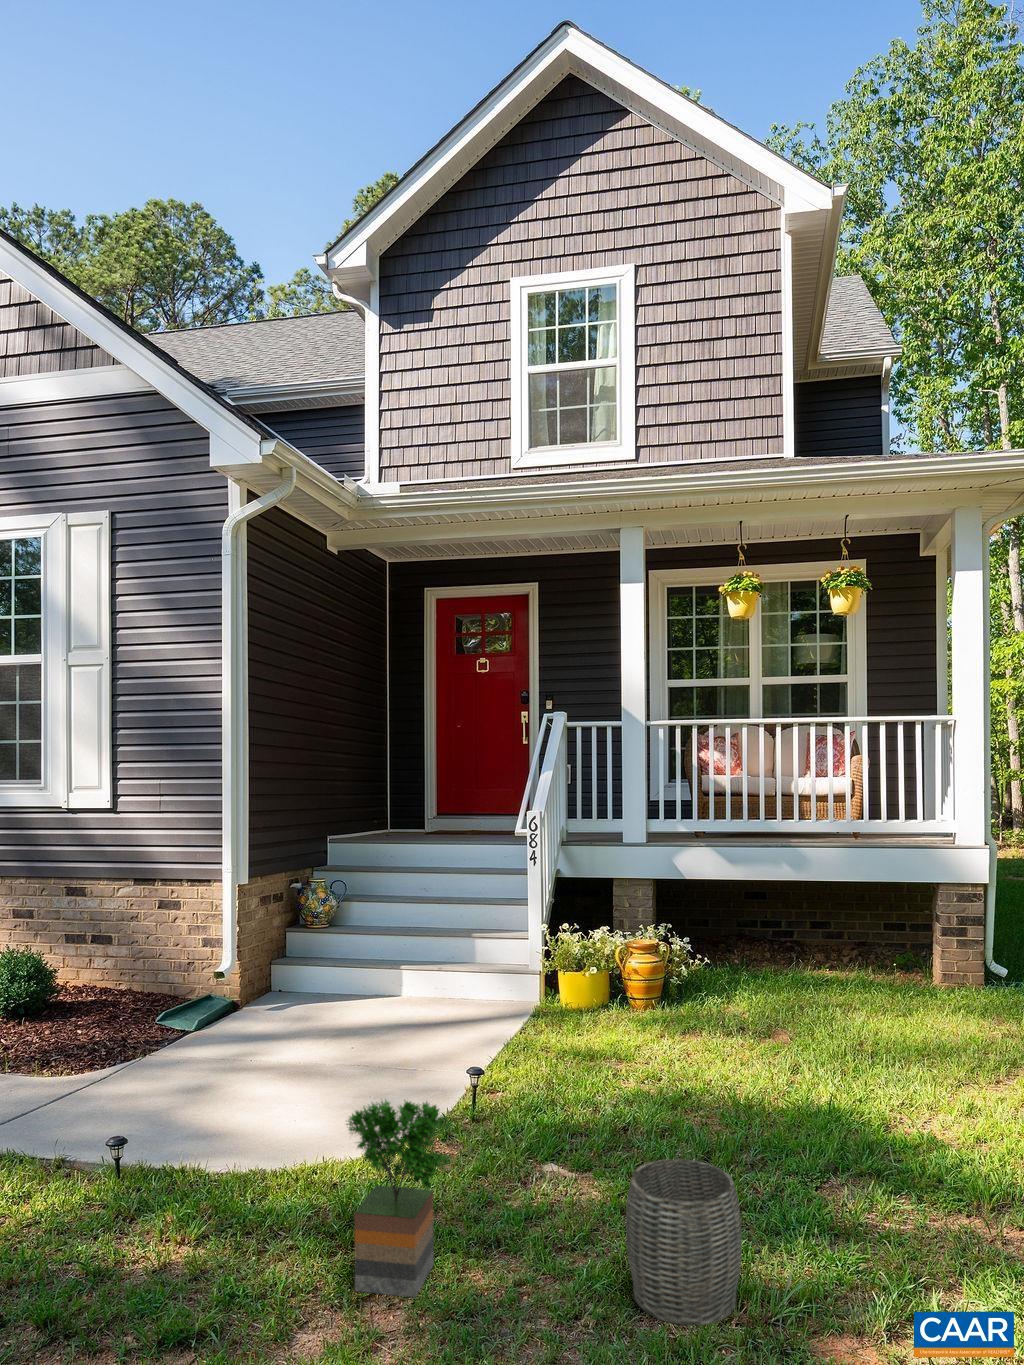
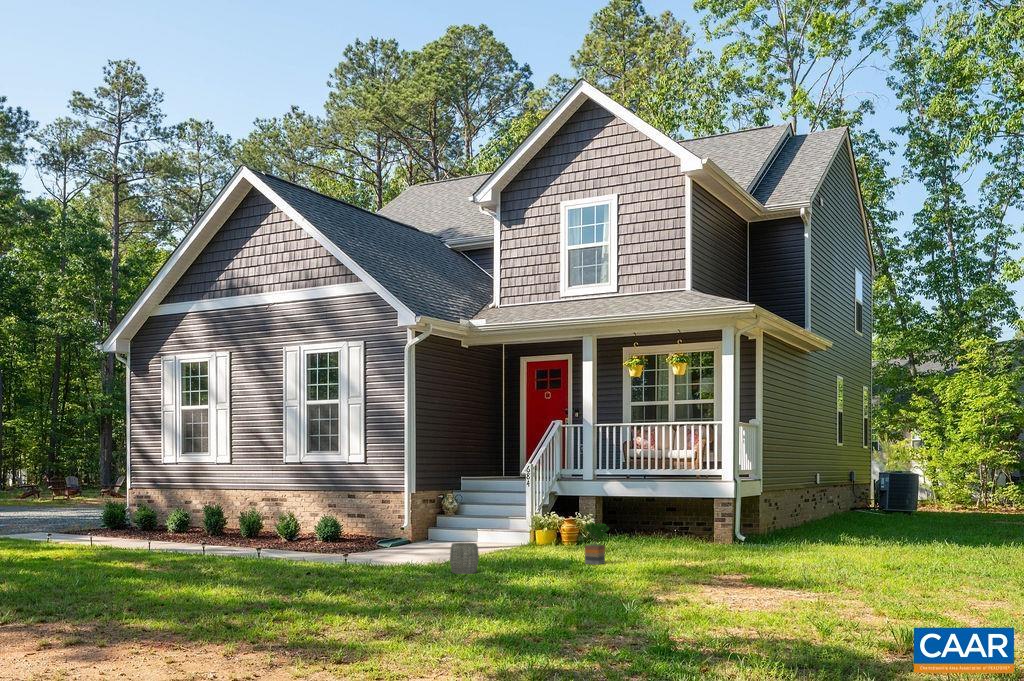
potted tree: present [347,1100,452,1297] -> present [585,522,609,565]

